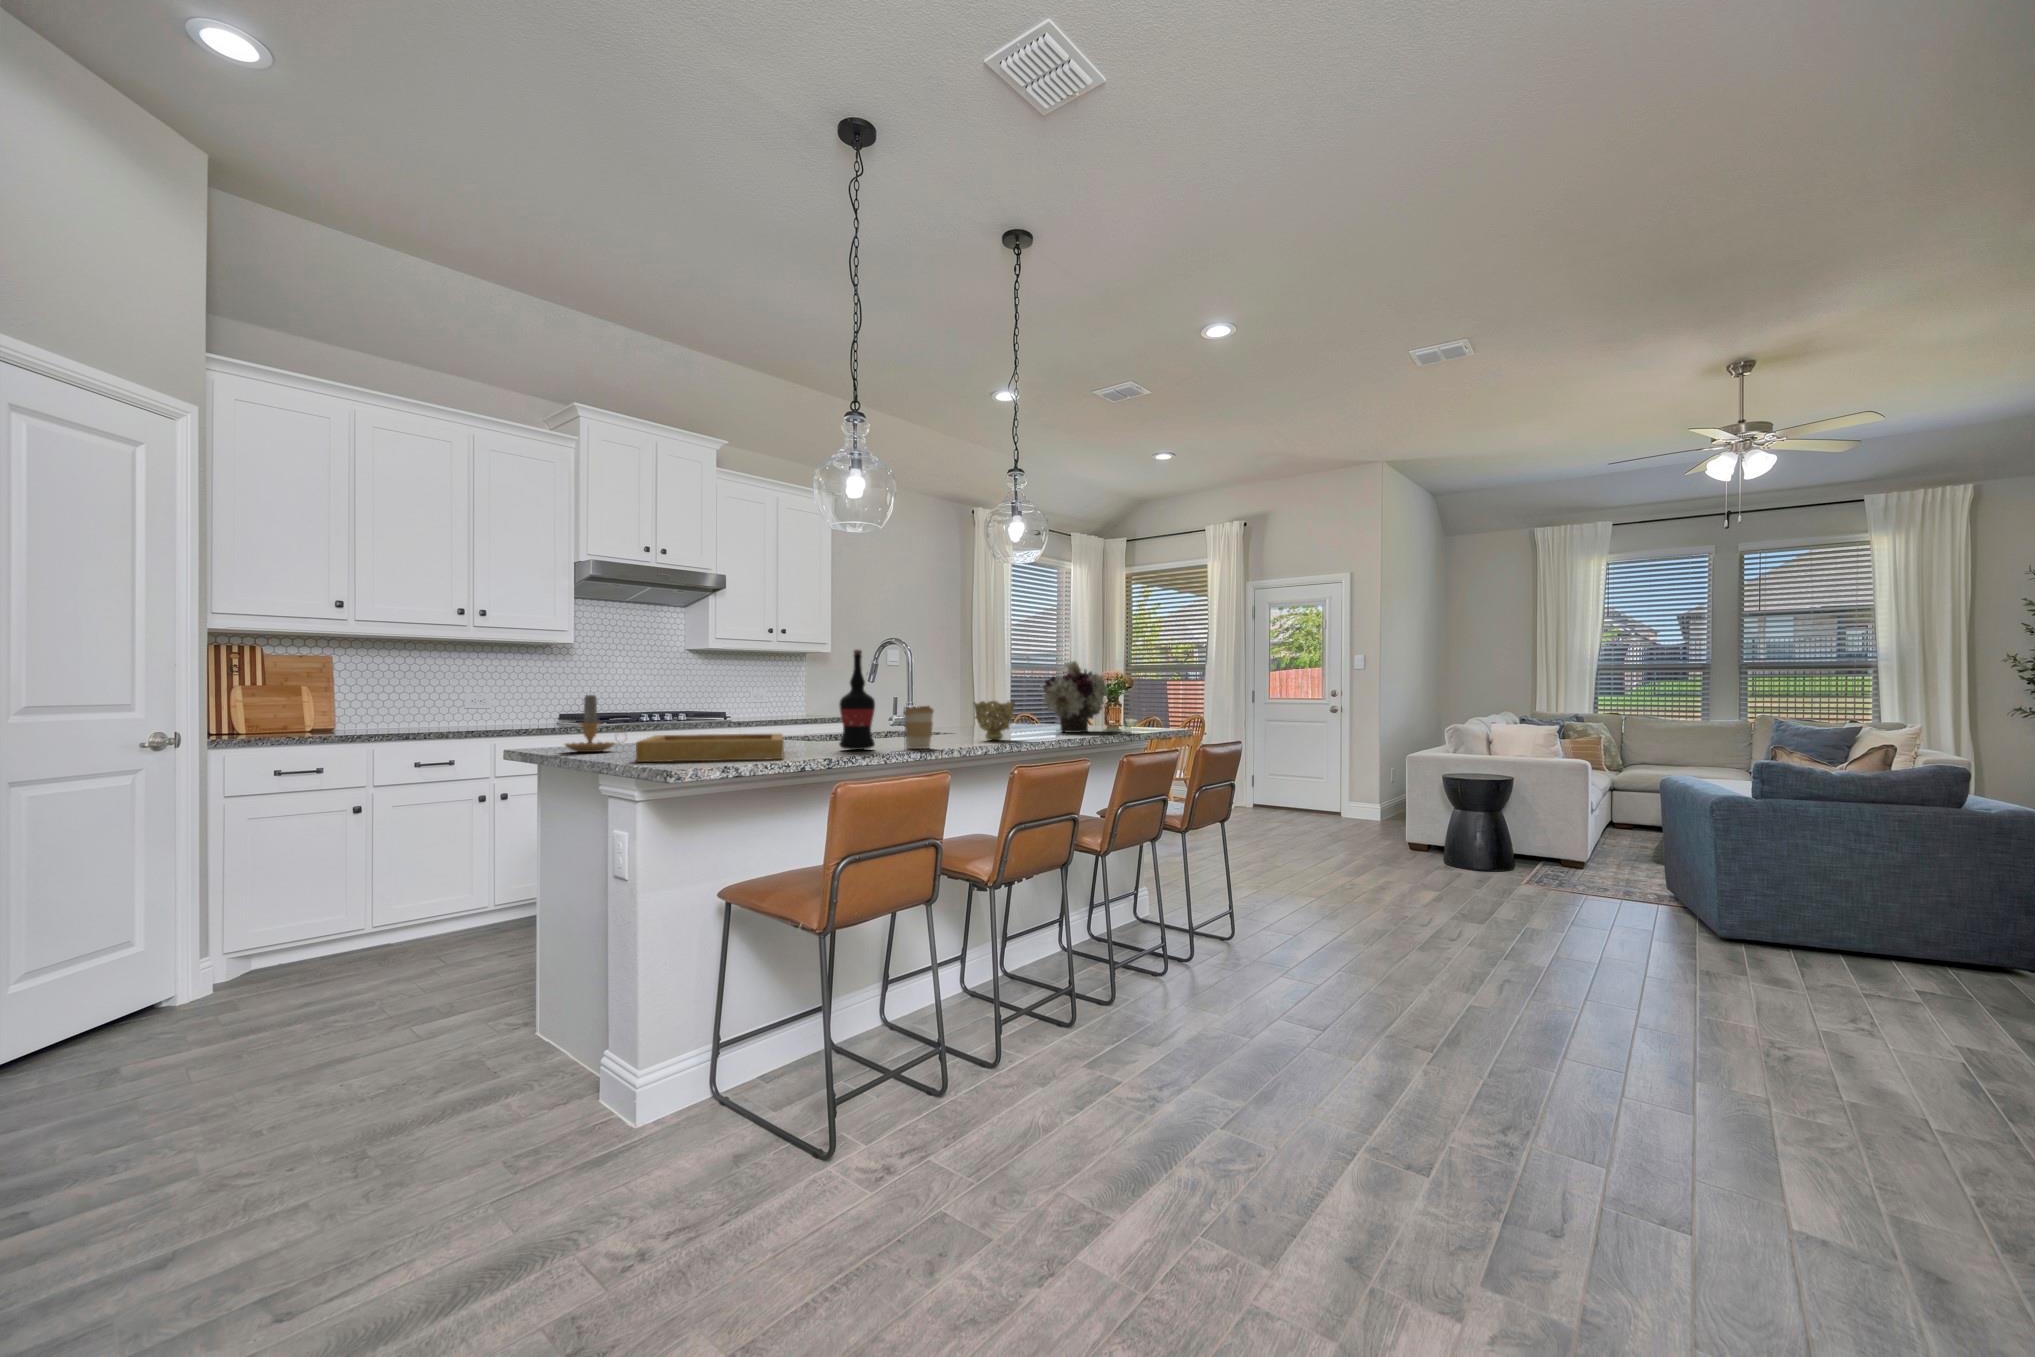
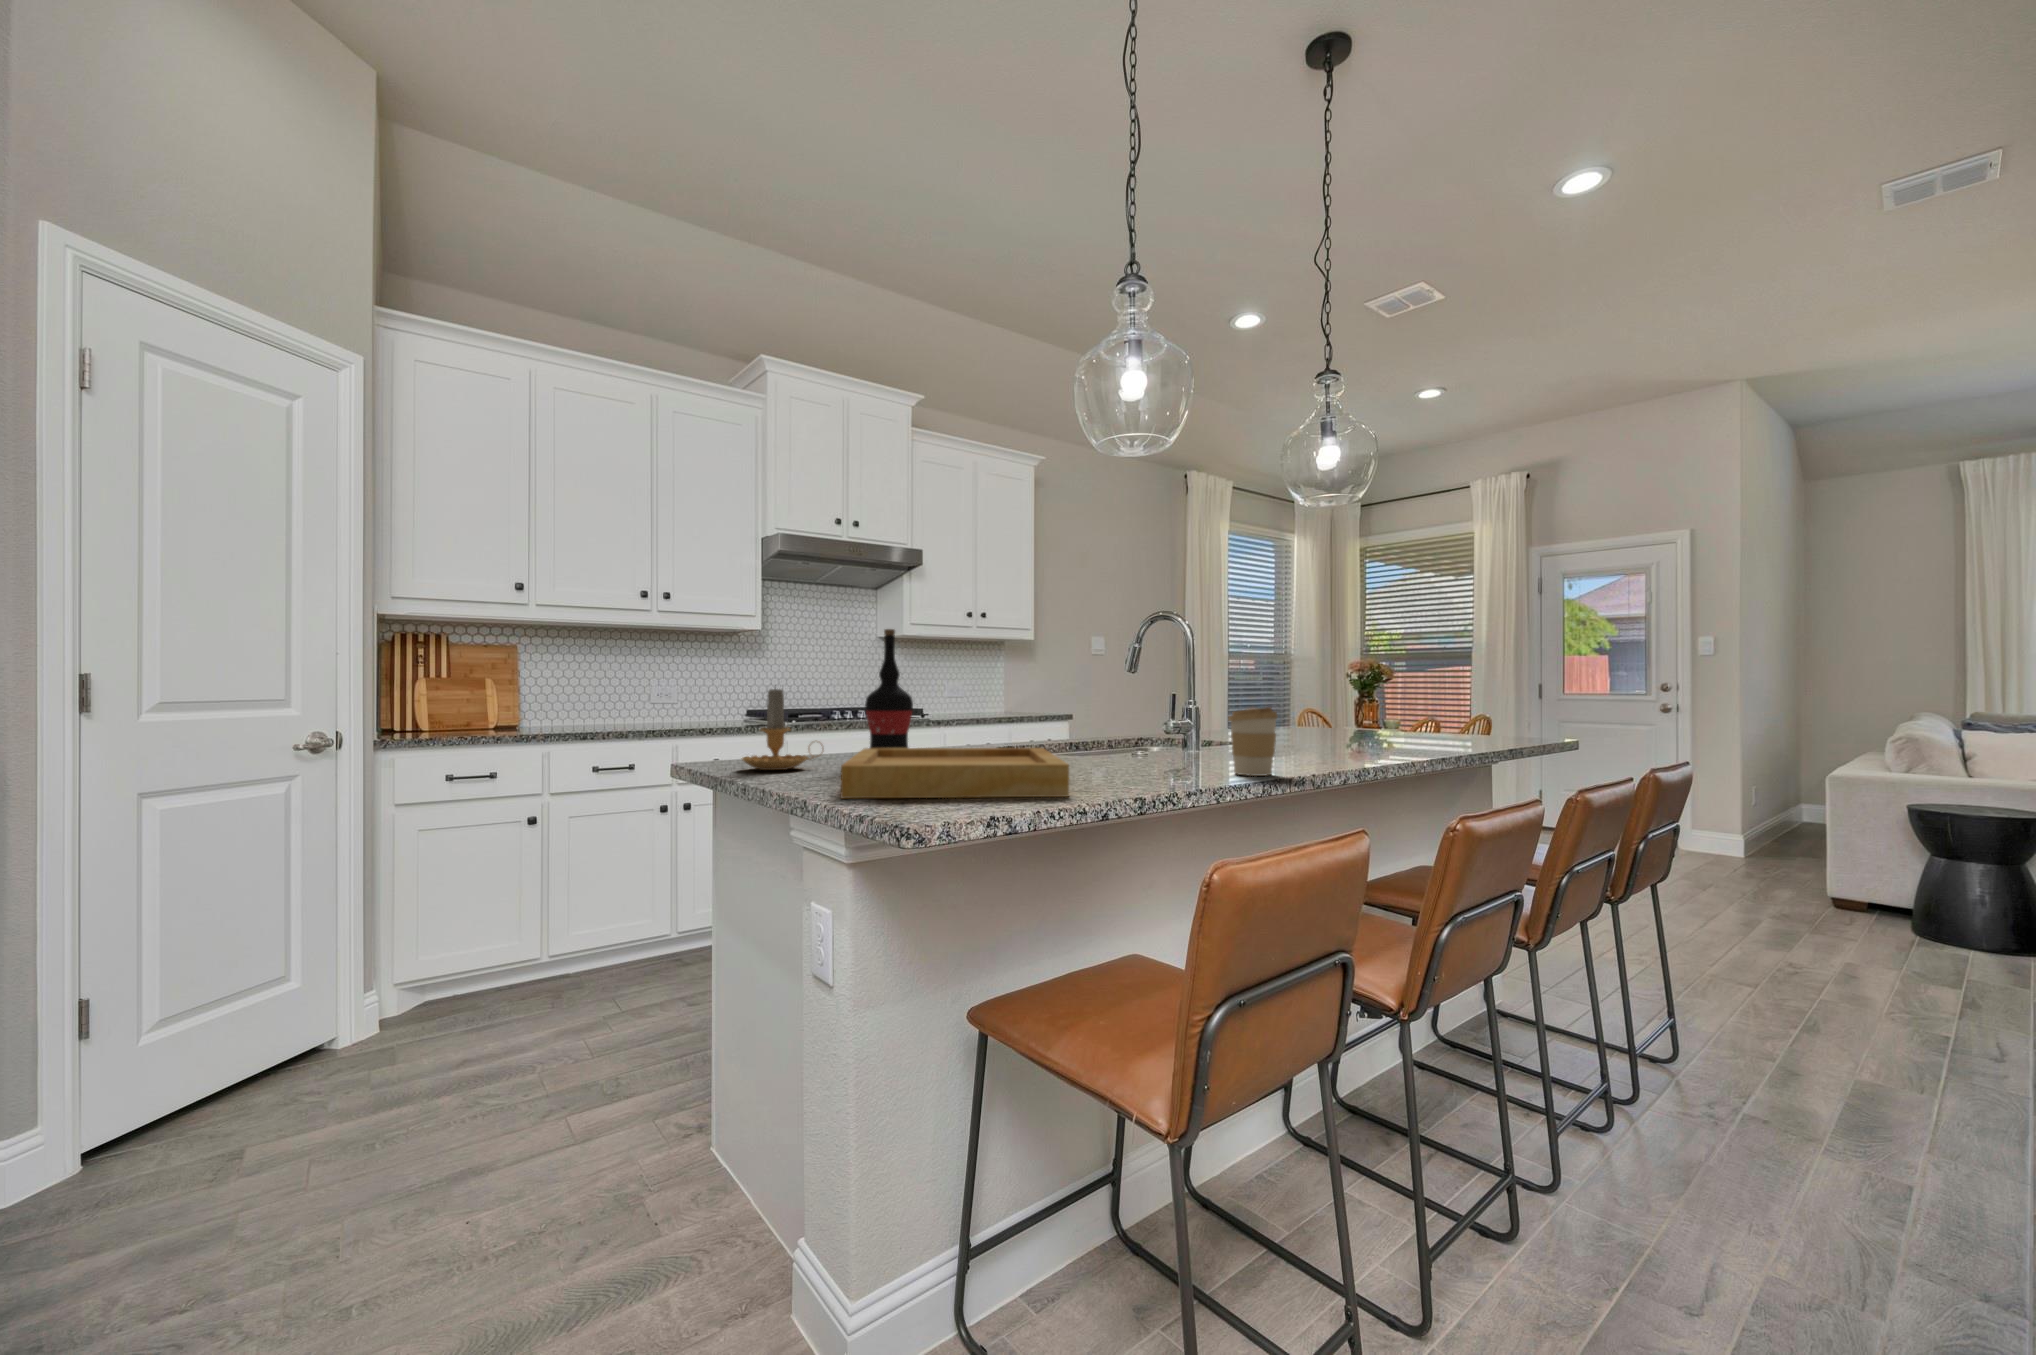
wine bottle: present [839,650,875,750] -> present [865,629,913,748]
flower arrangement: present [1043,661,1106,733] -> none [1365,641,1466,744]
decorative bowl: present [973,701,1015,740] -> none [1300,698,1367,758]

